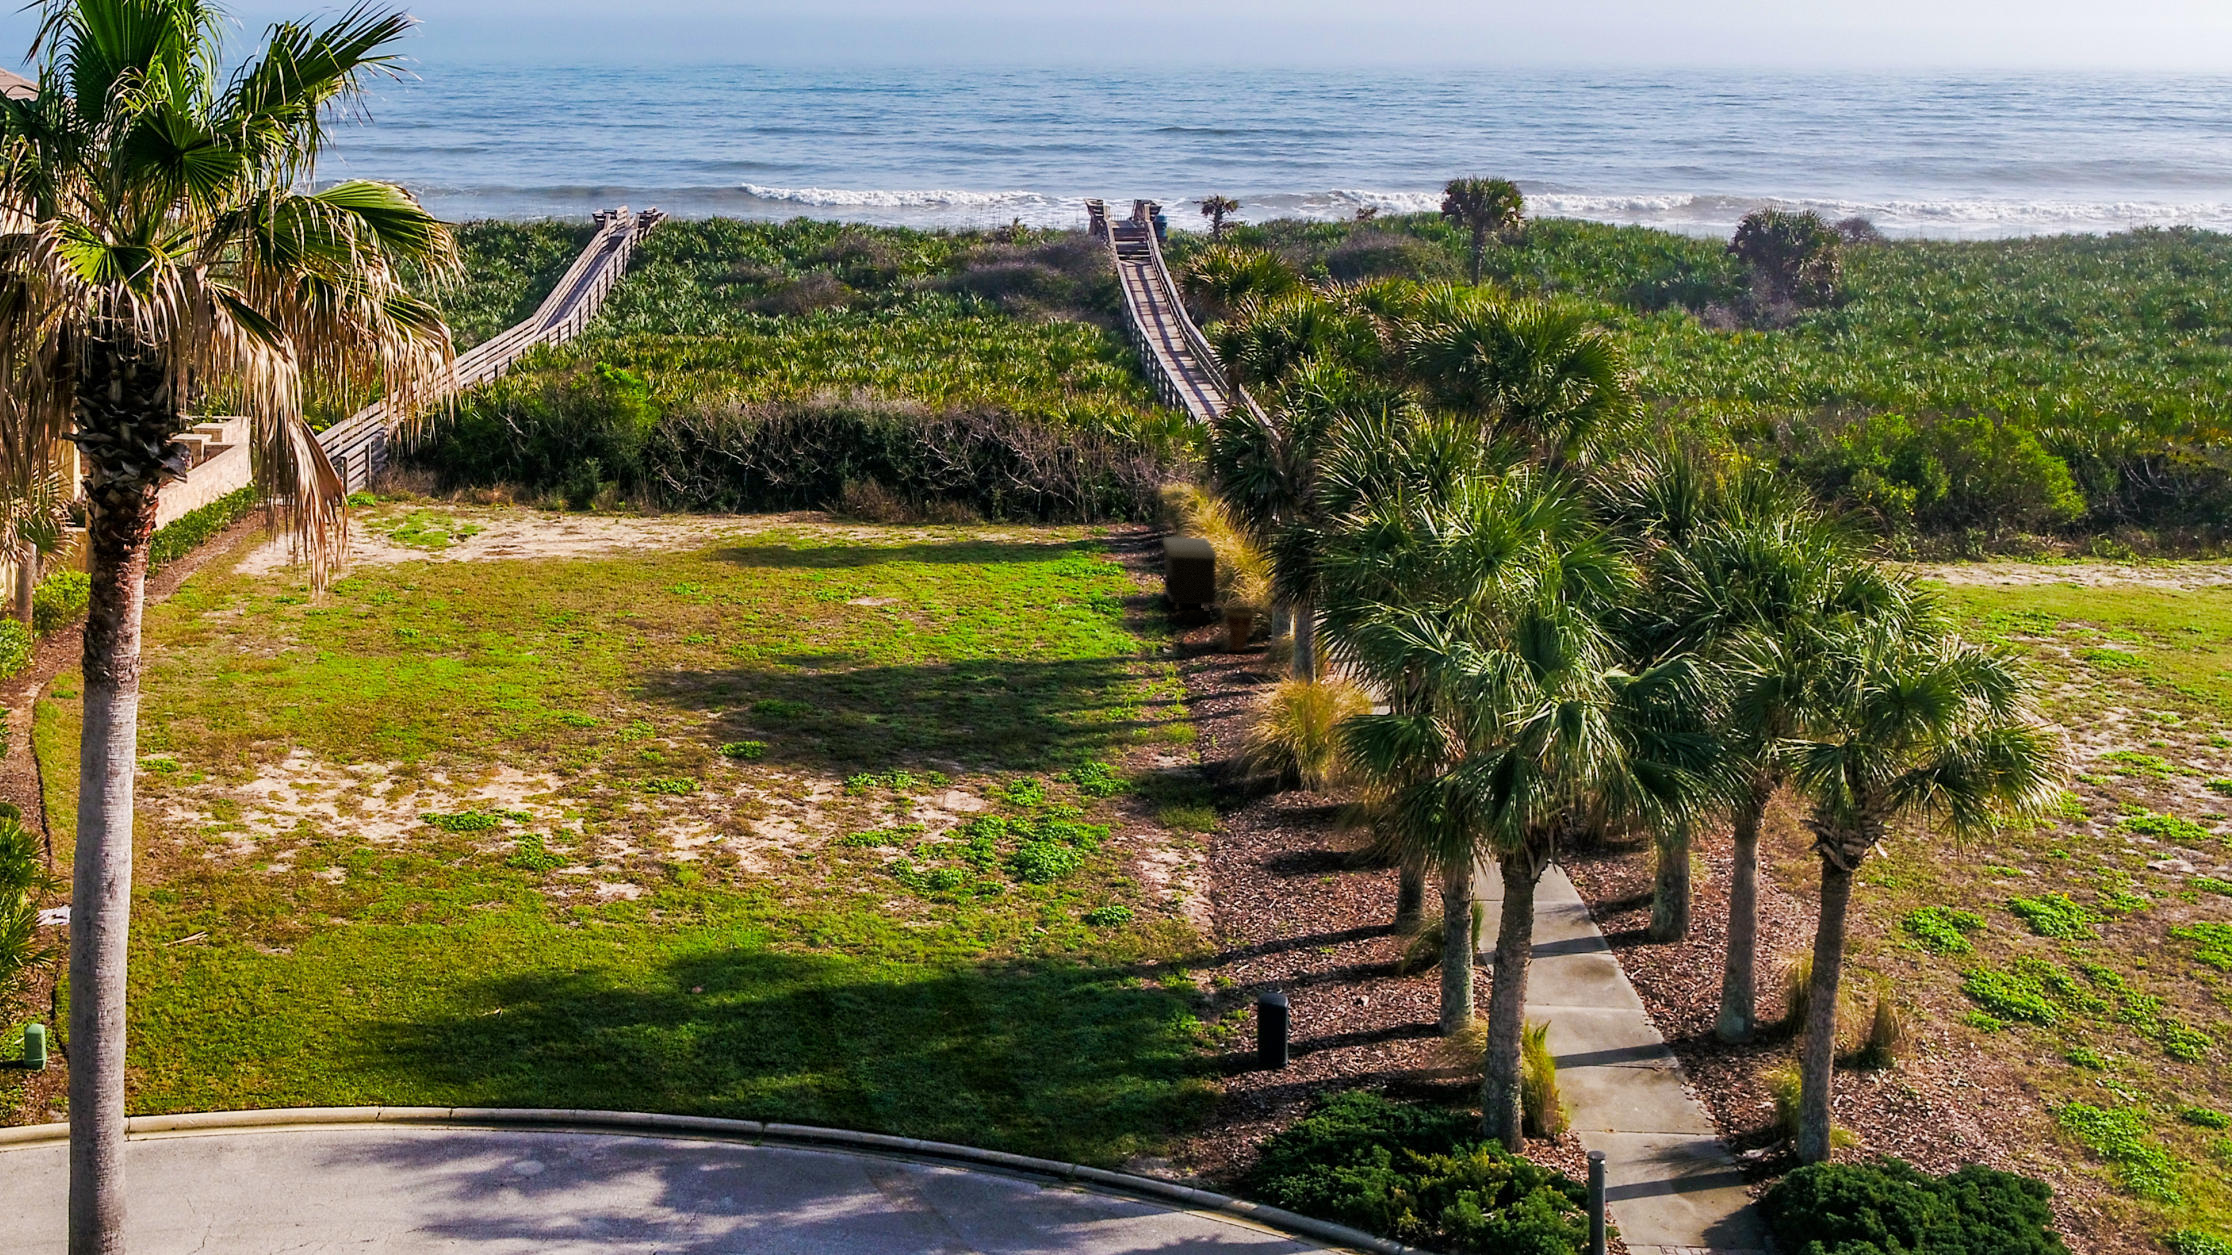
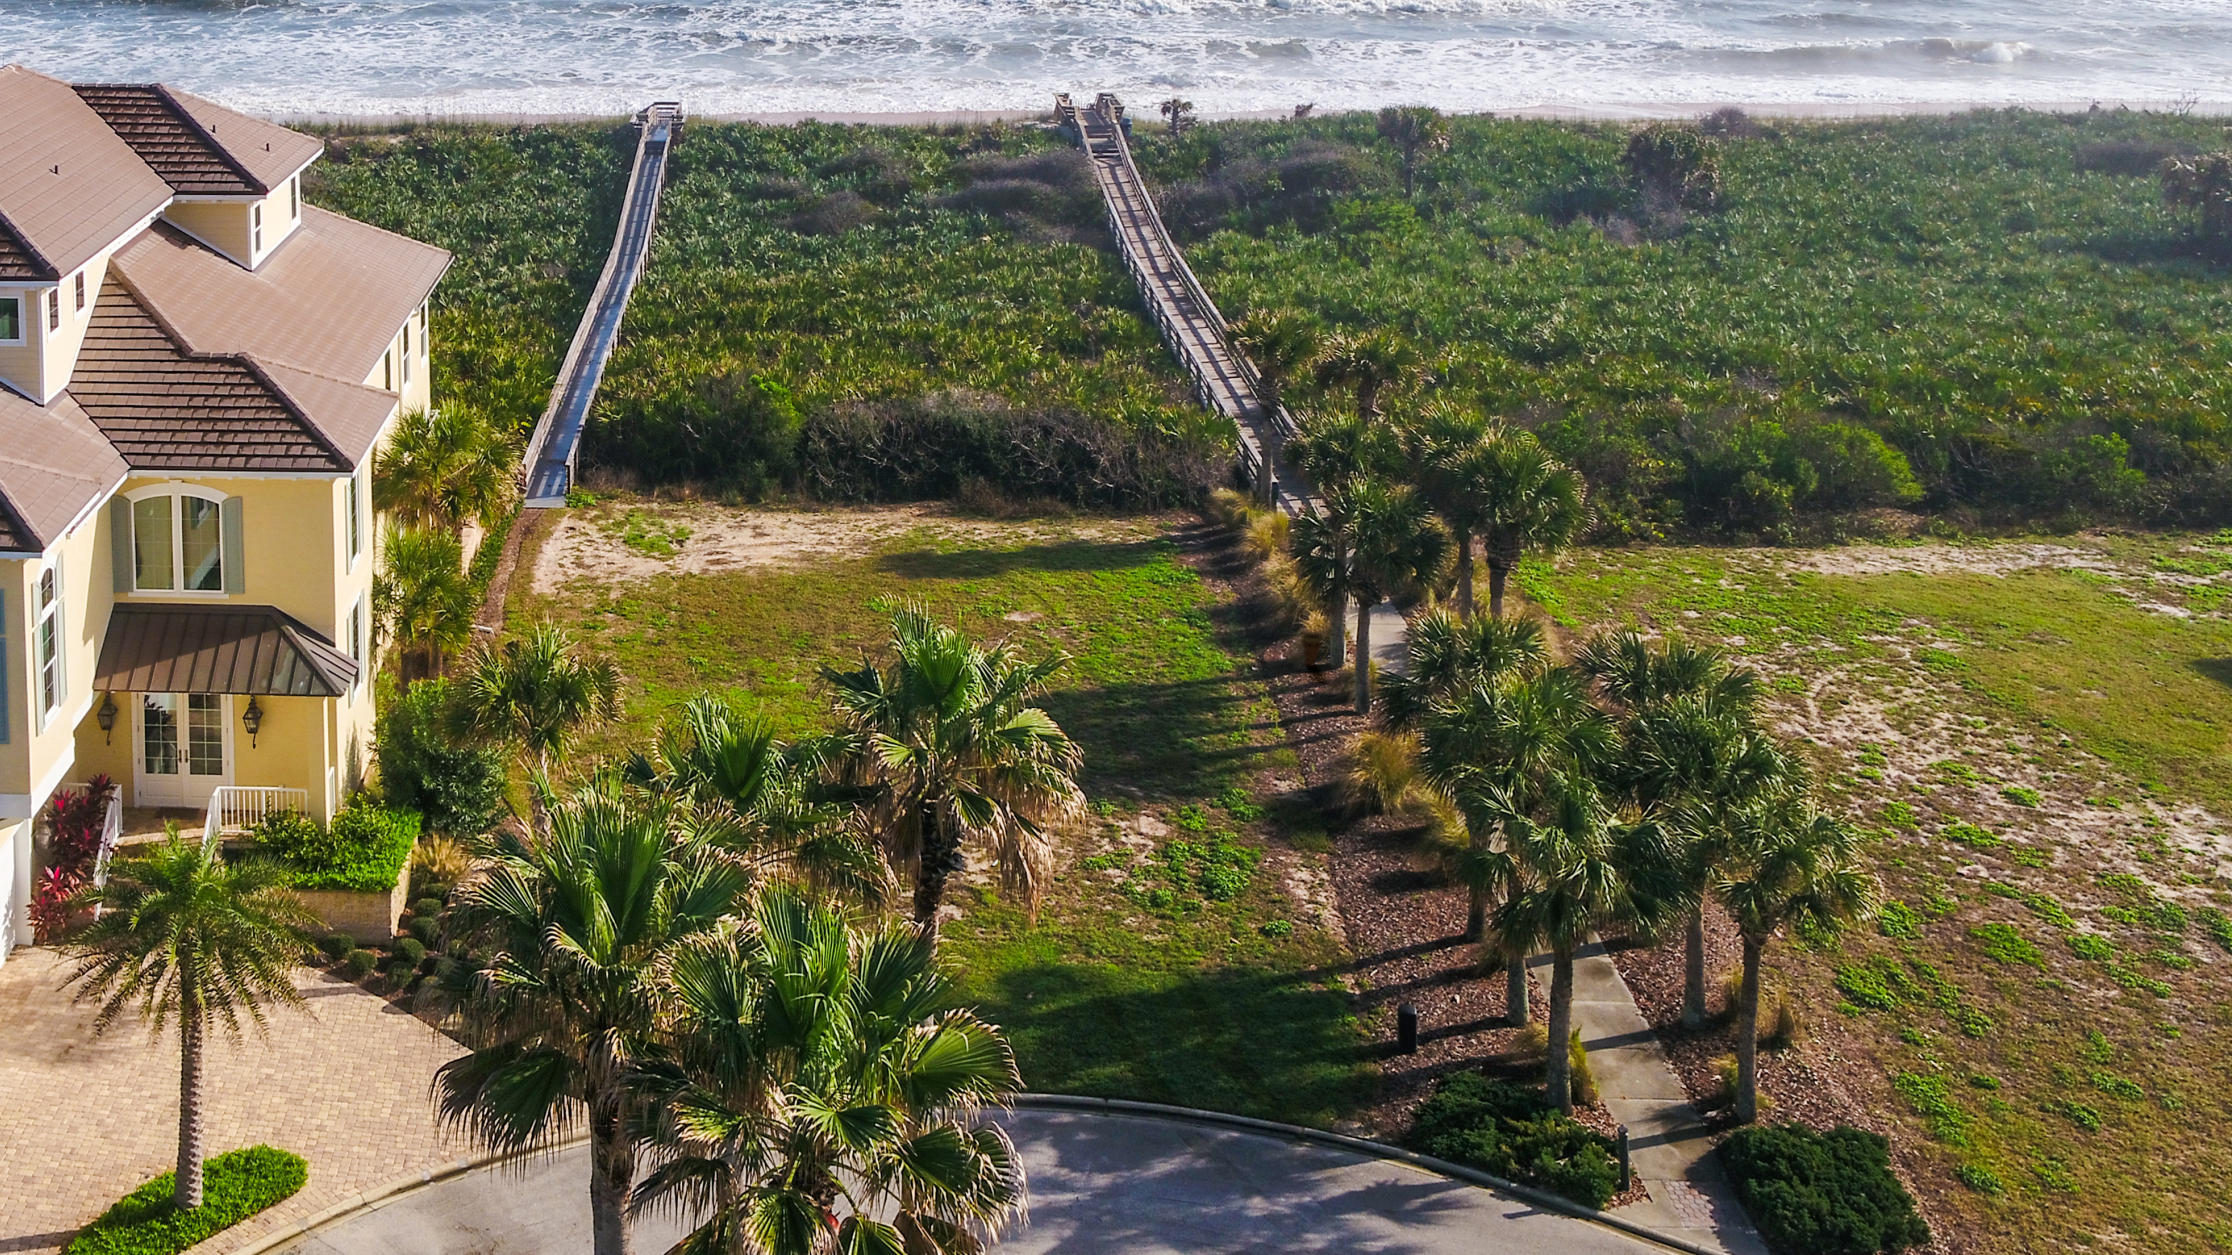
storage bench: present [1163,537,1217,608] -> none [1243,563,1287,620]

